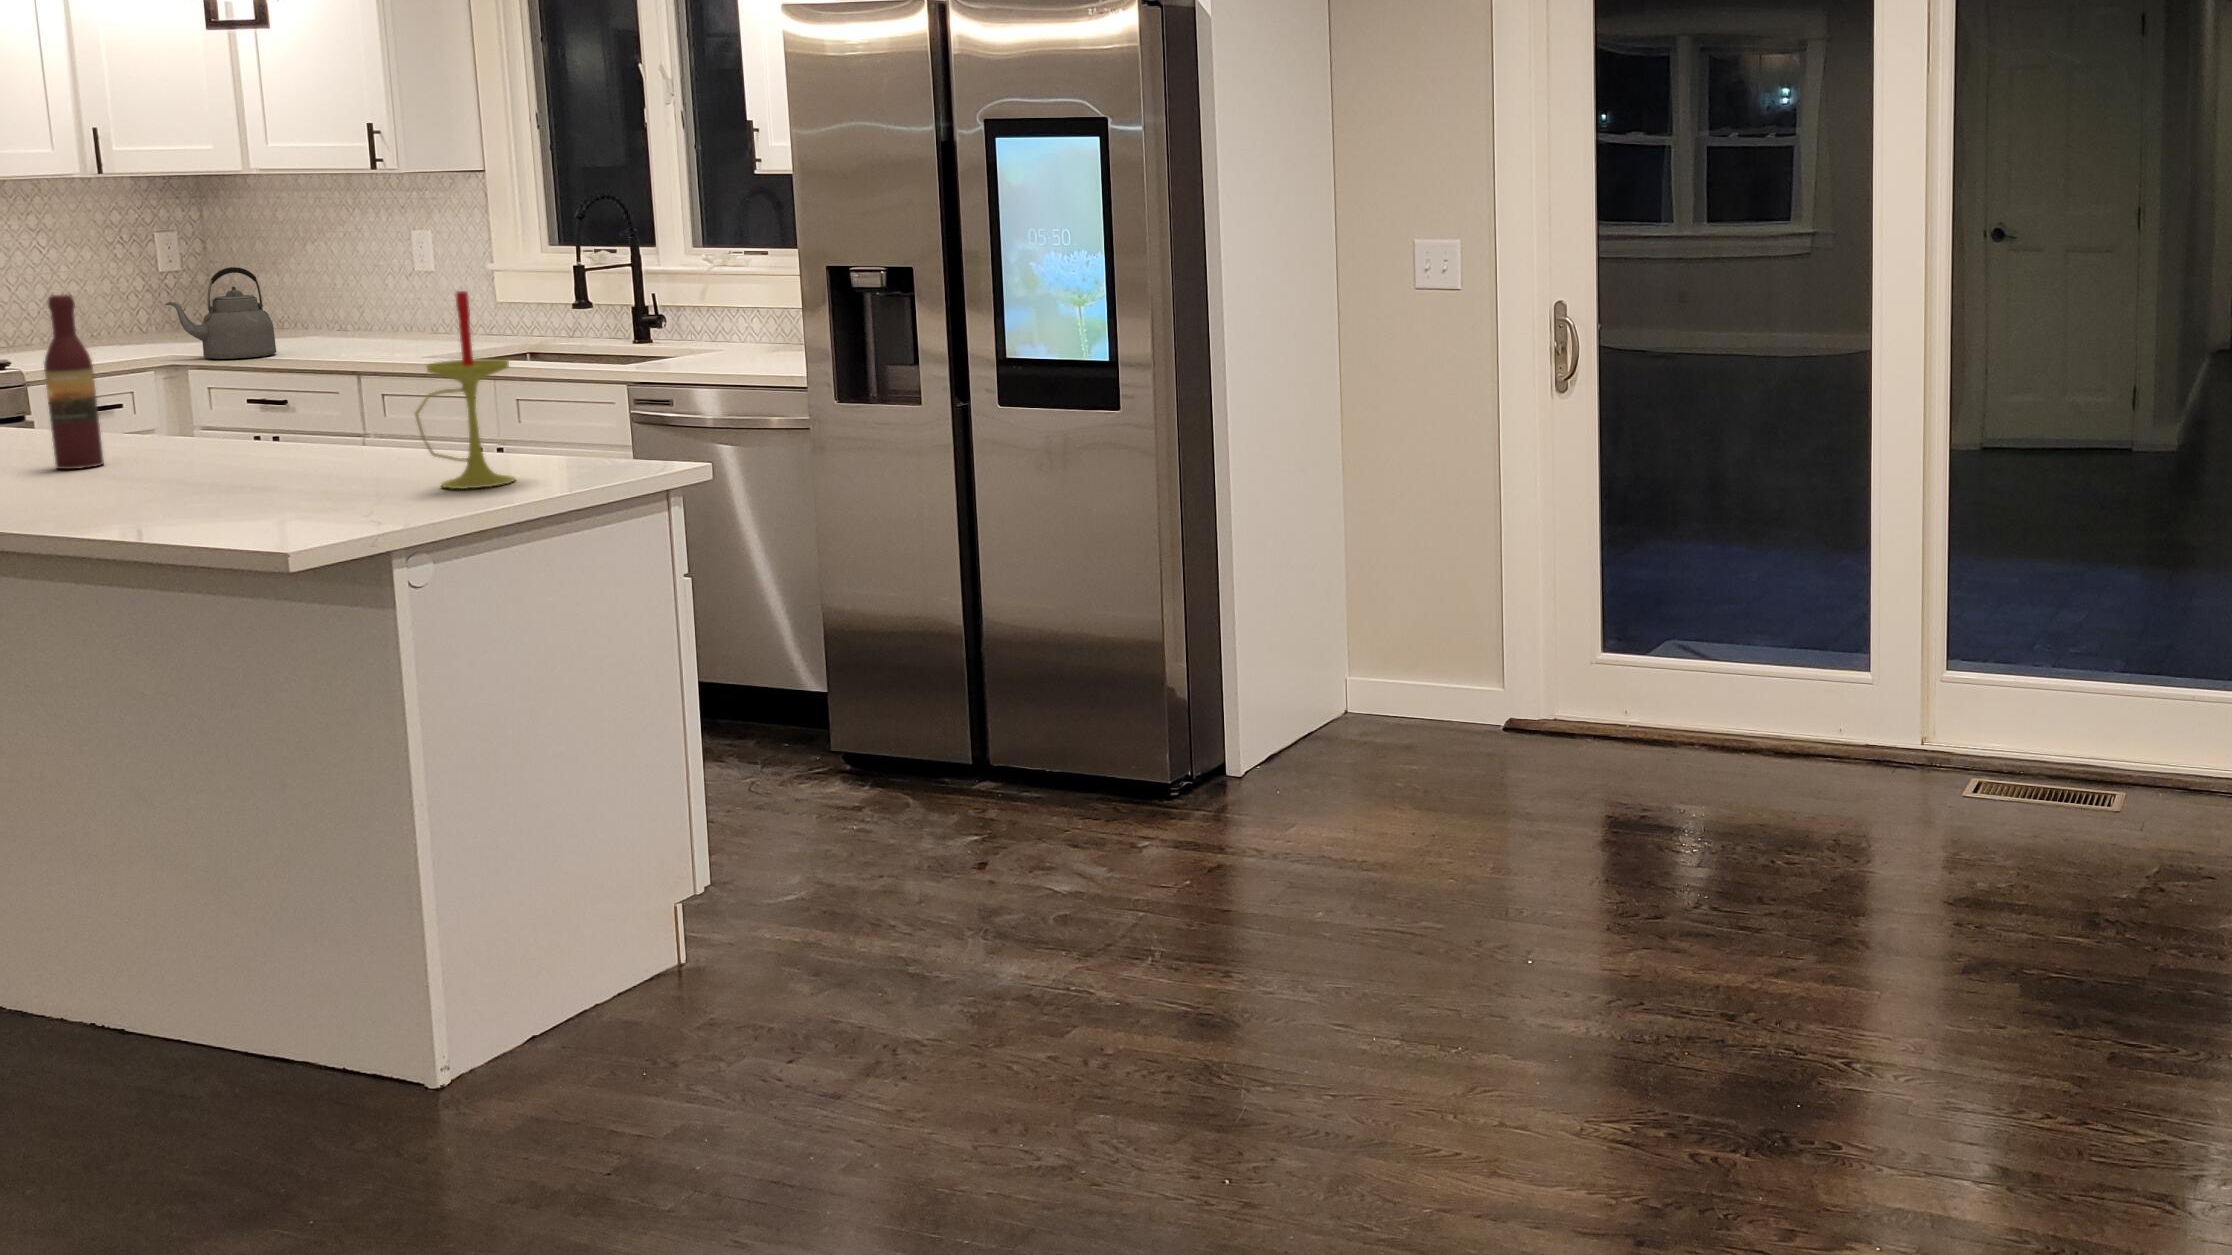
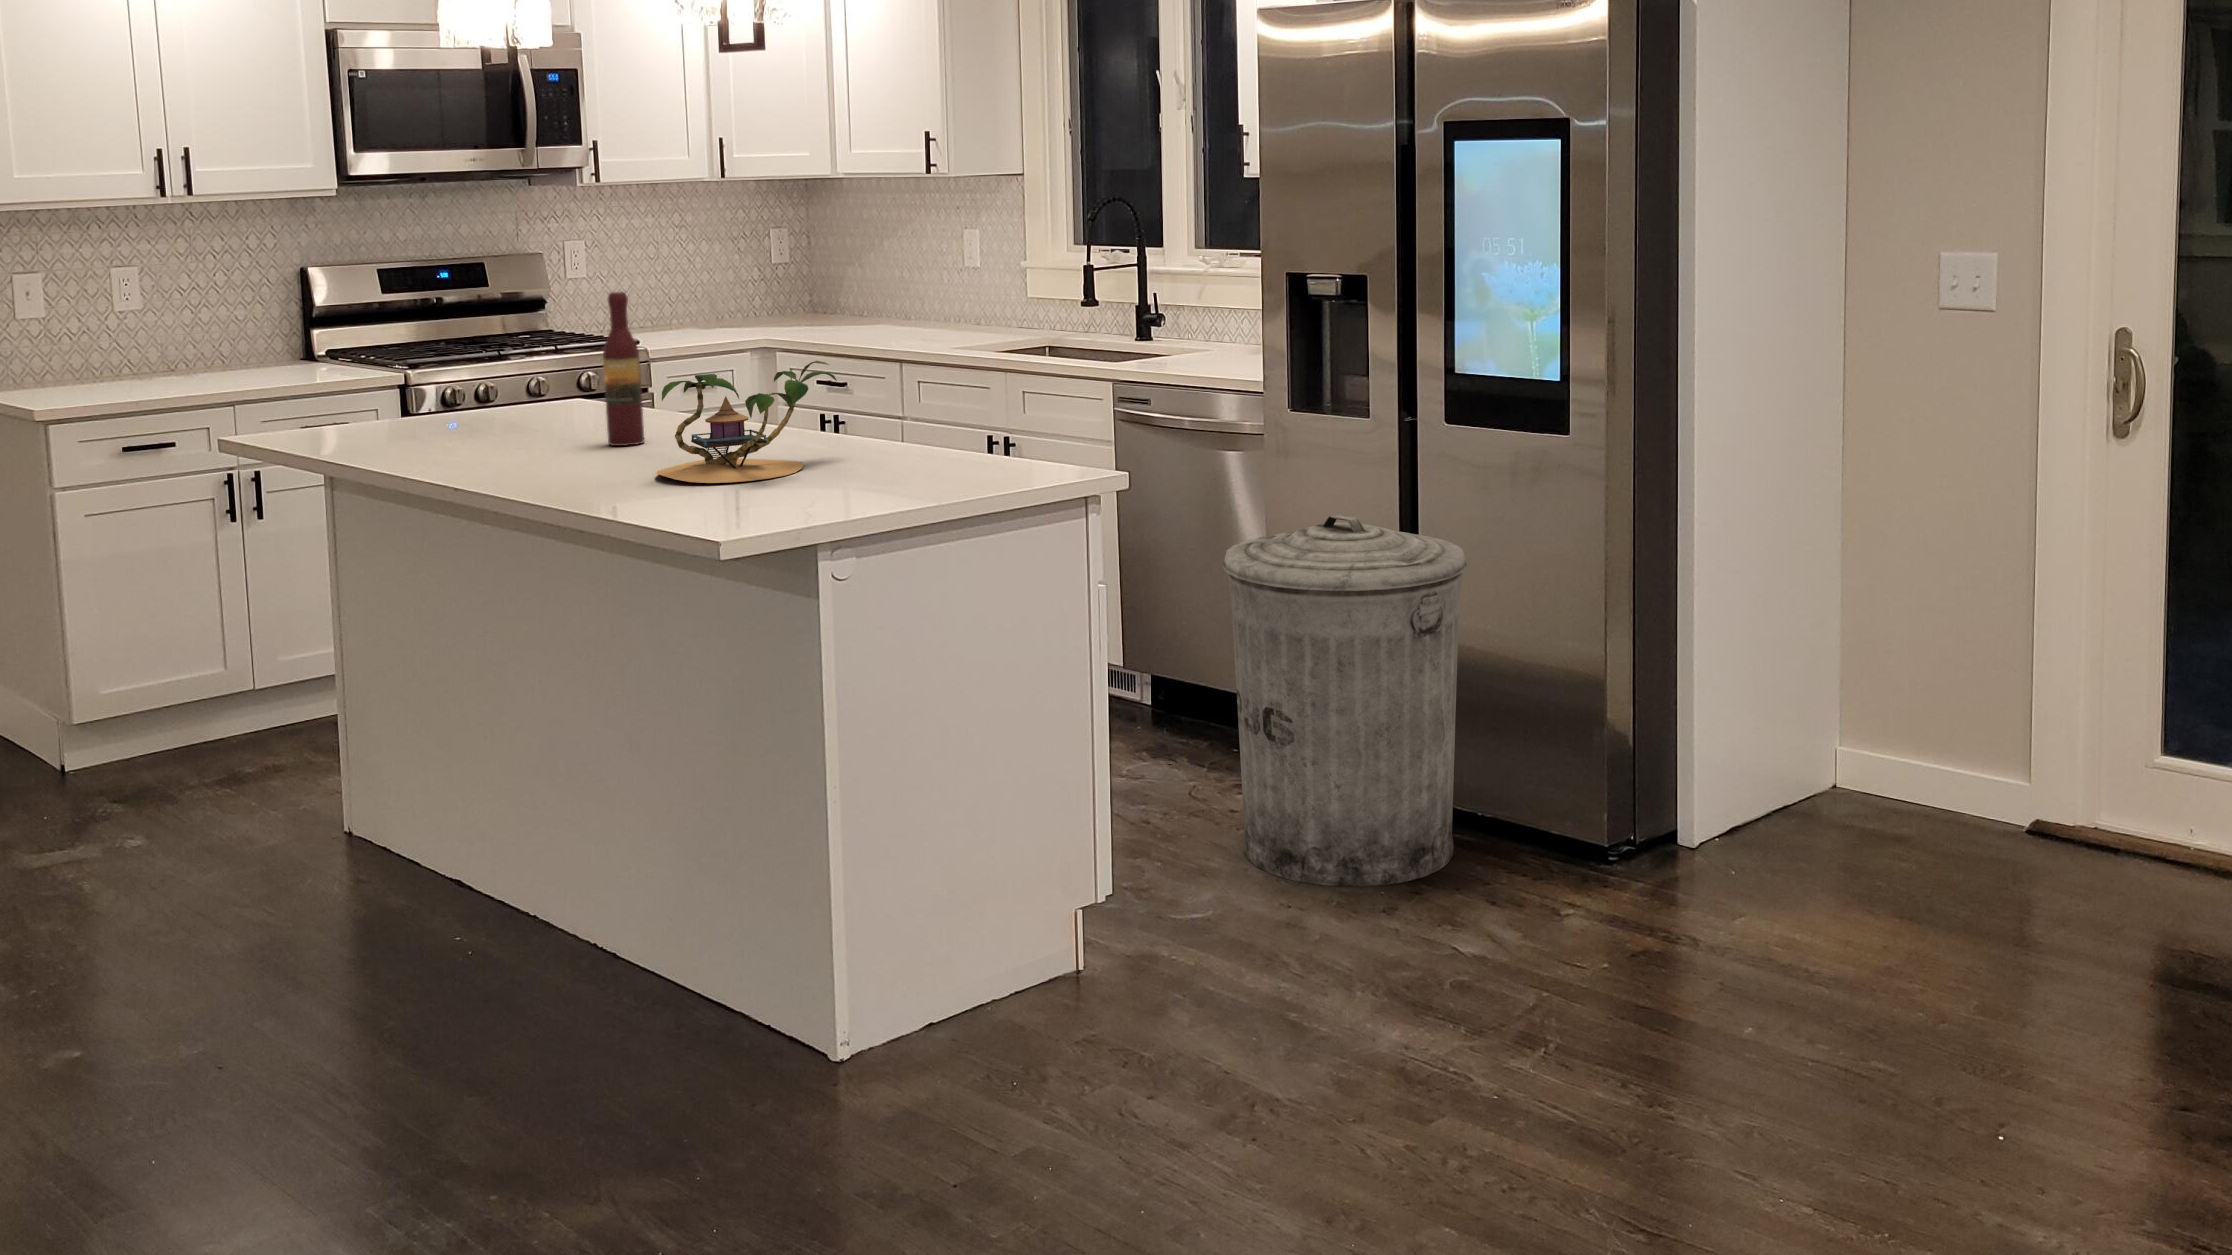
kettle: present [165,267,277,359] -> none [757,263,842,344]
candle: present [415,291,515,489] -> none [857,293,945,488]
plant: none [148,362,366,498] -> present [655,361,837,483]
trash can: none [788,497,1030,854] -> present [1223,515,1467,887]

